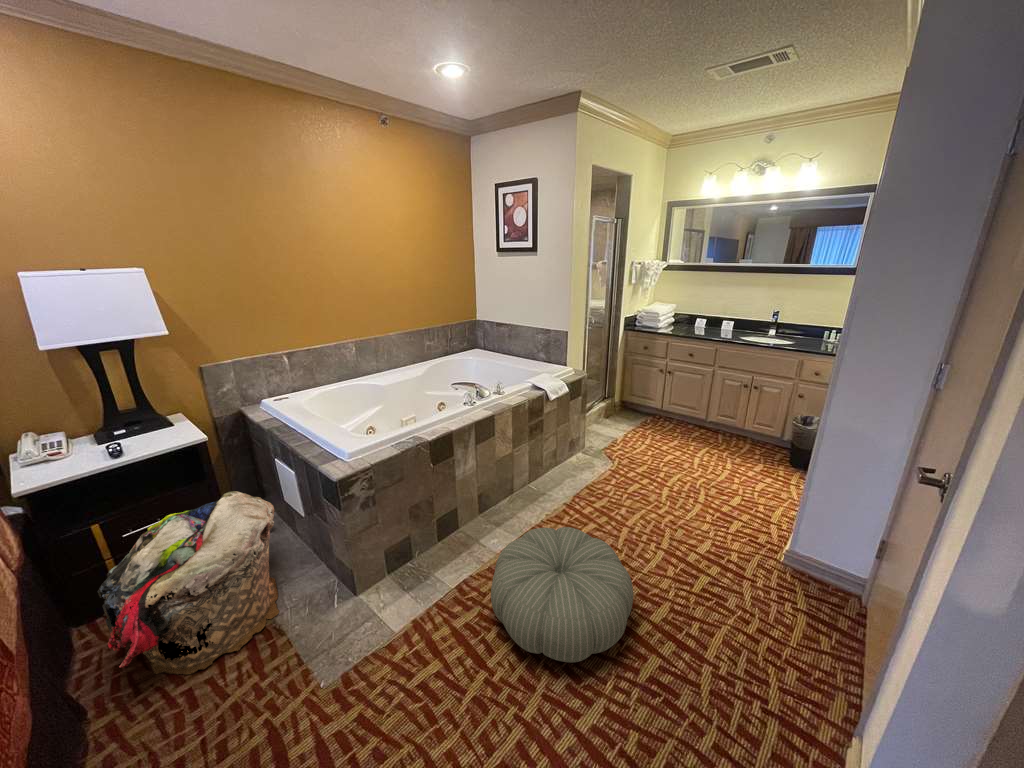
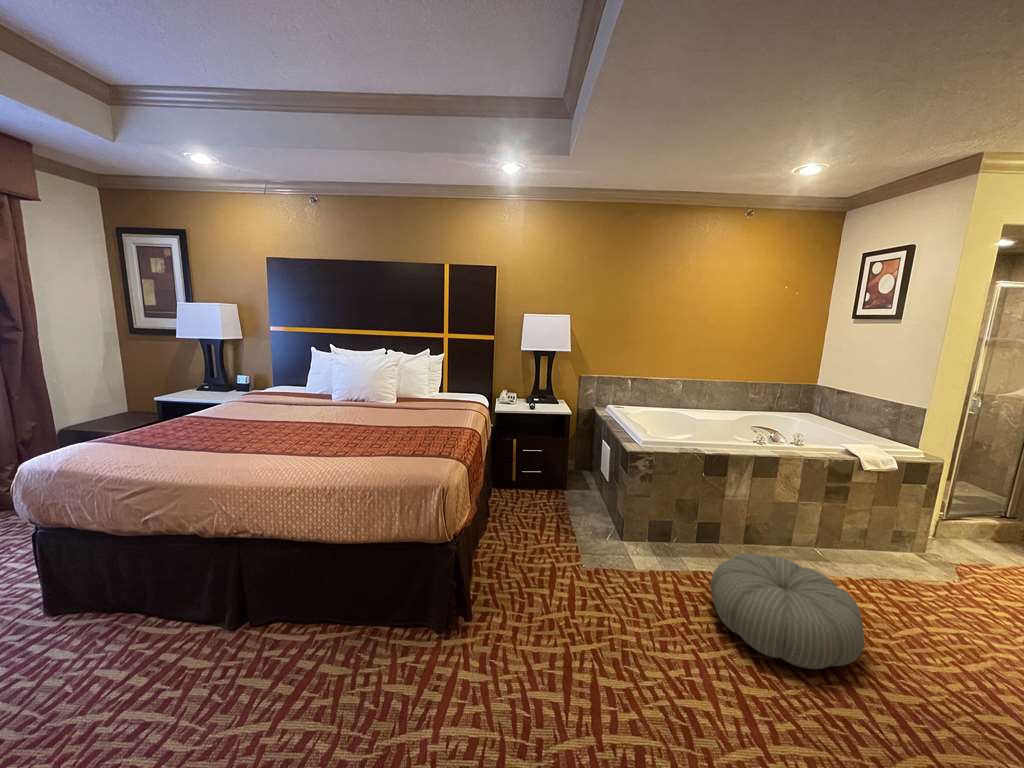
laundry basket: present [98,491,279,675] -> none [506,443,592,530]

